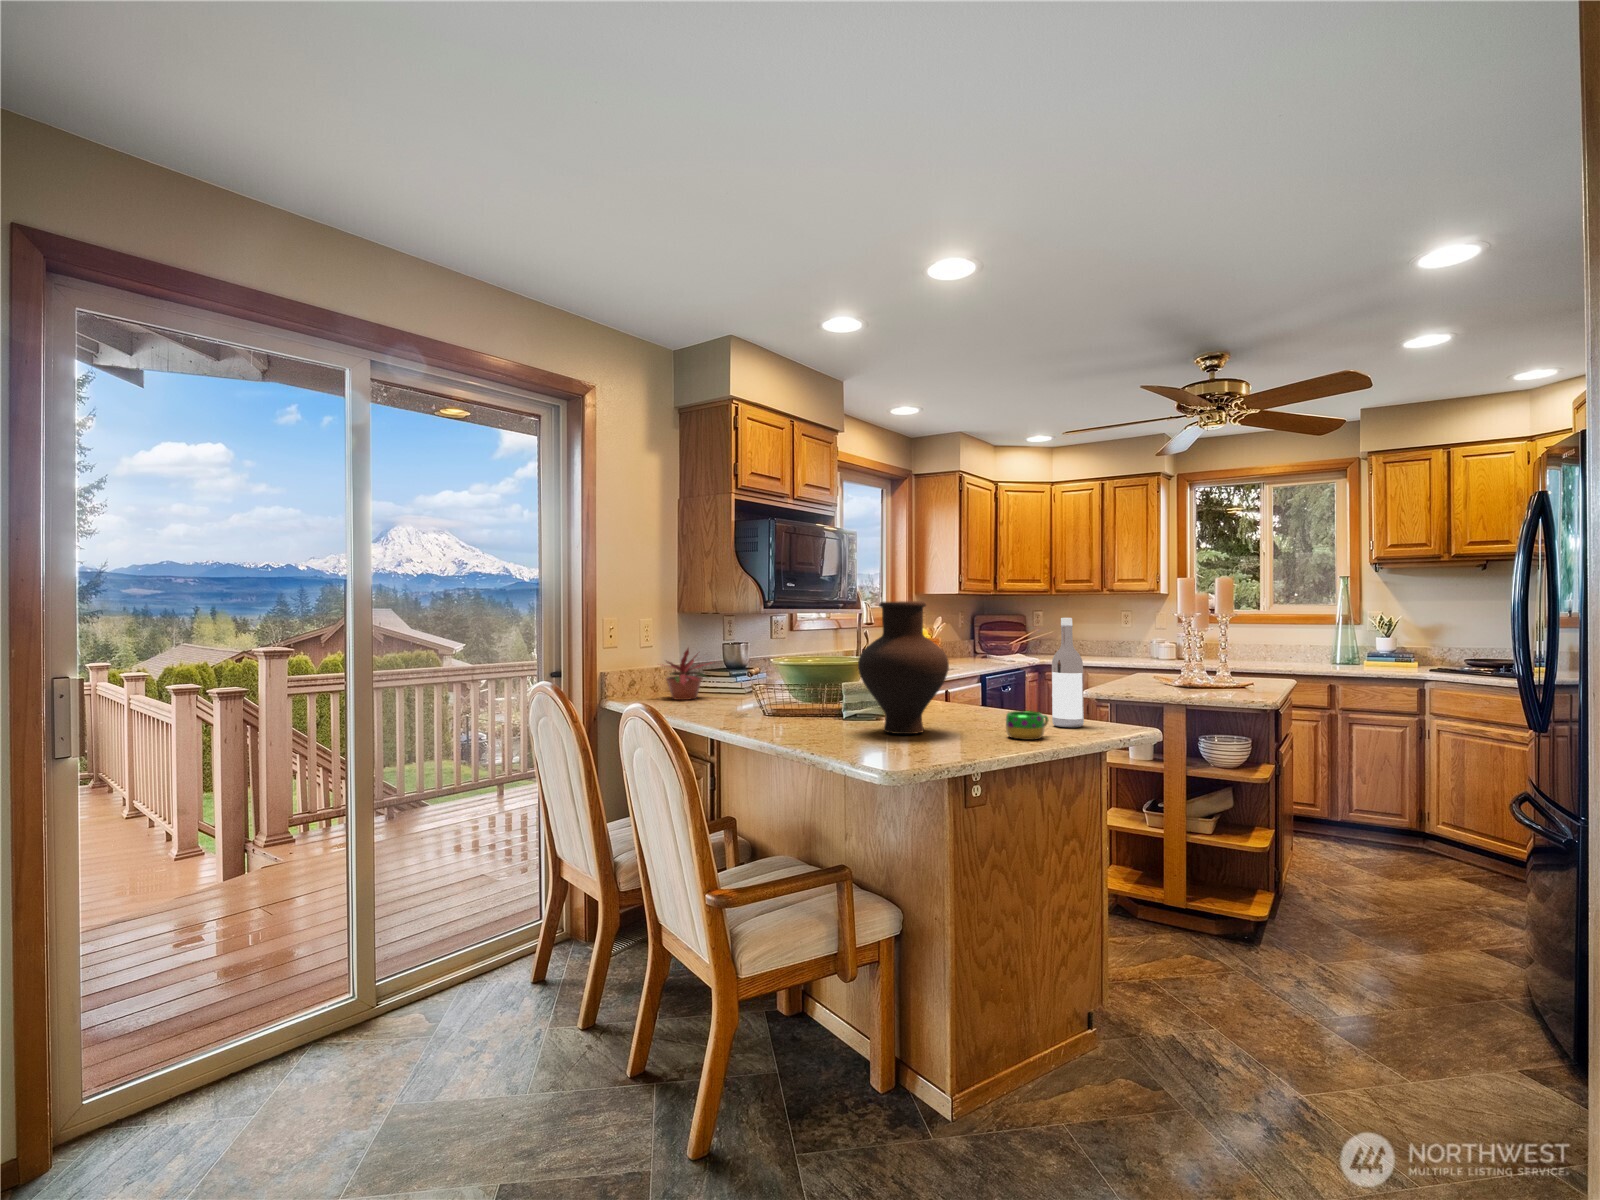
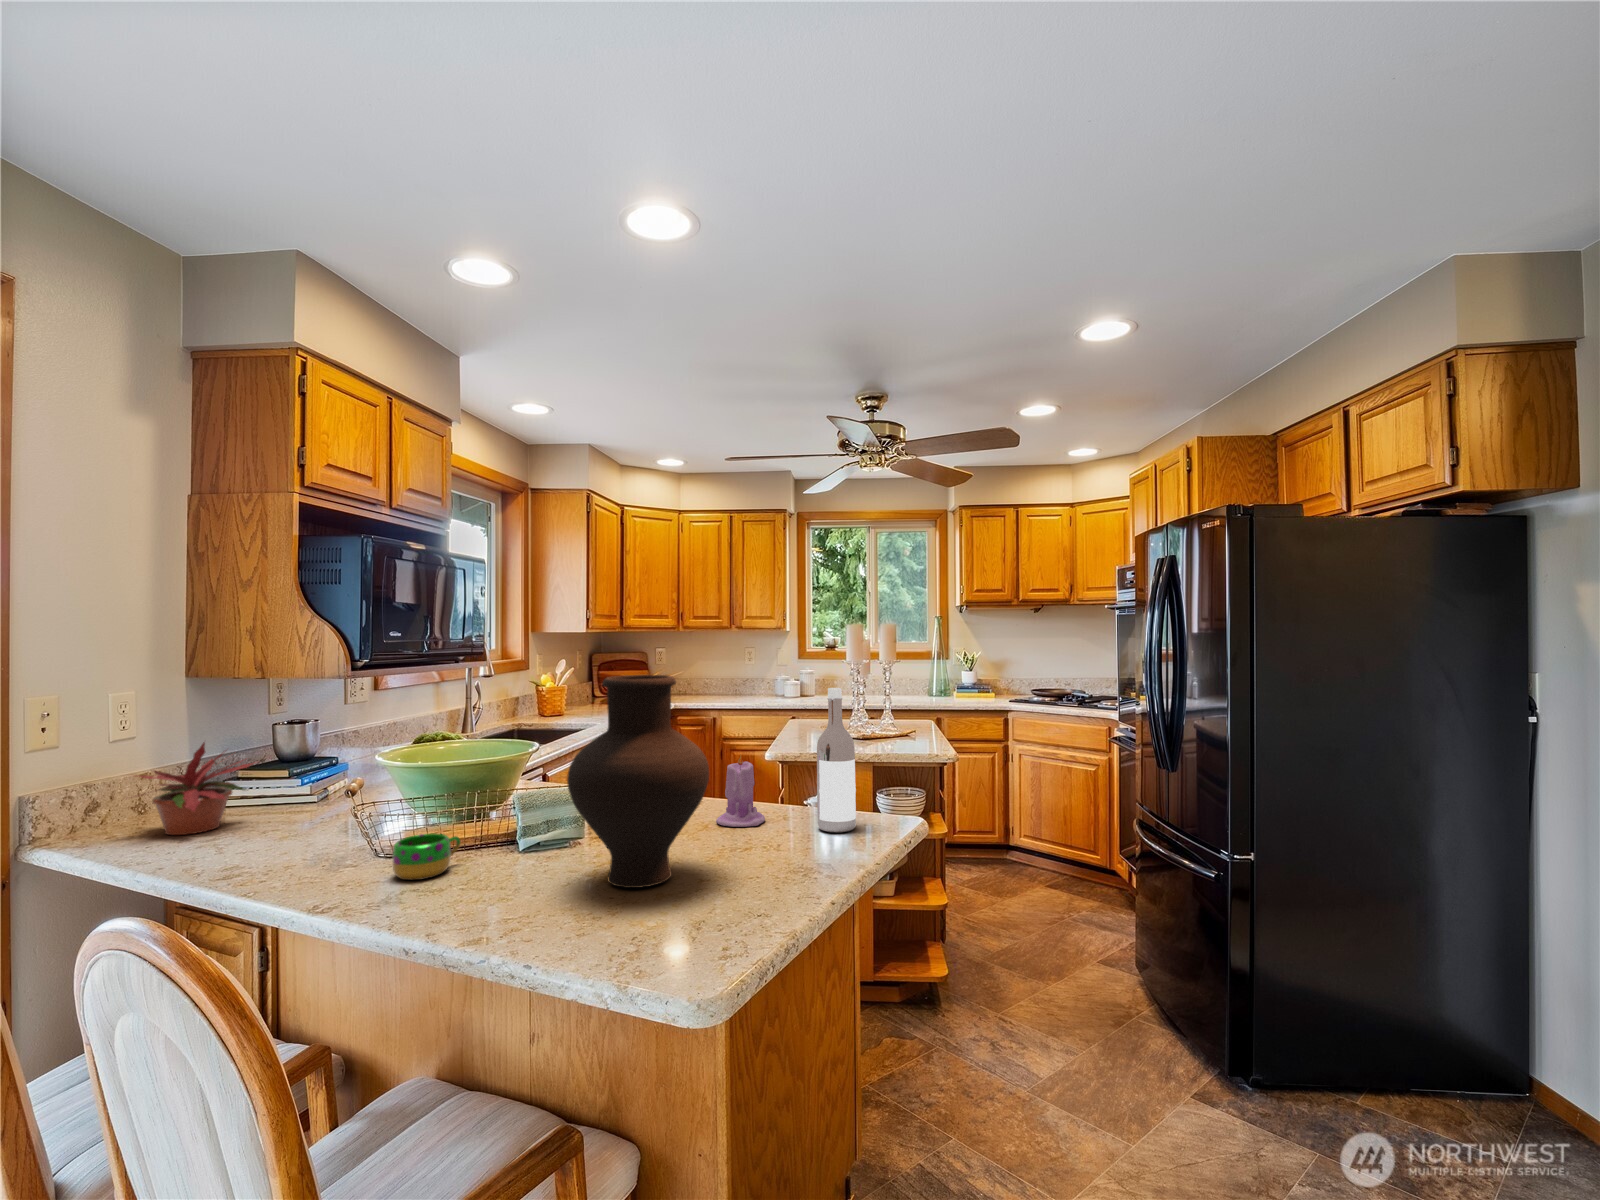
candle: none [982,668,1020,721] -> present [716,756,765,827]
mug: present [1006,711,1048,740] -> present [393,833,460,880]

